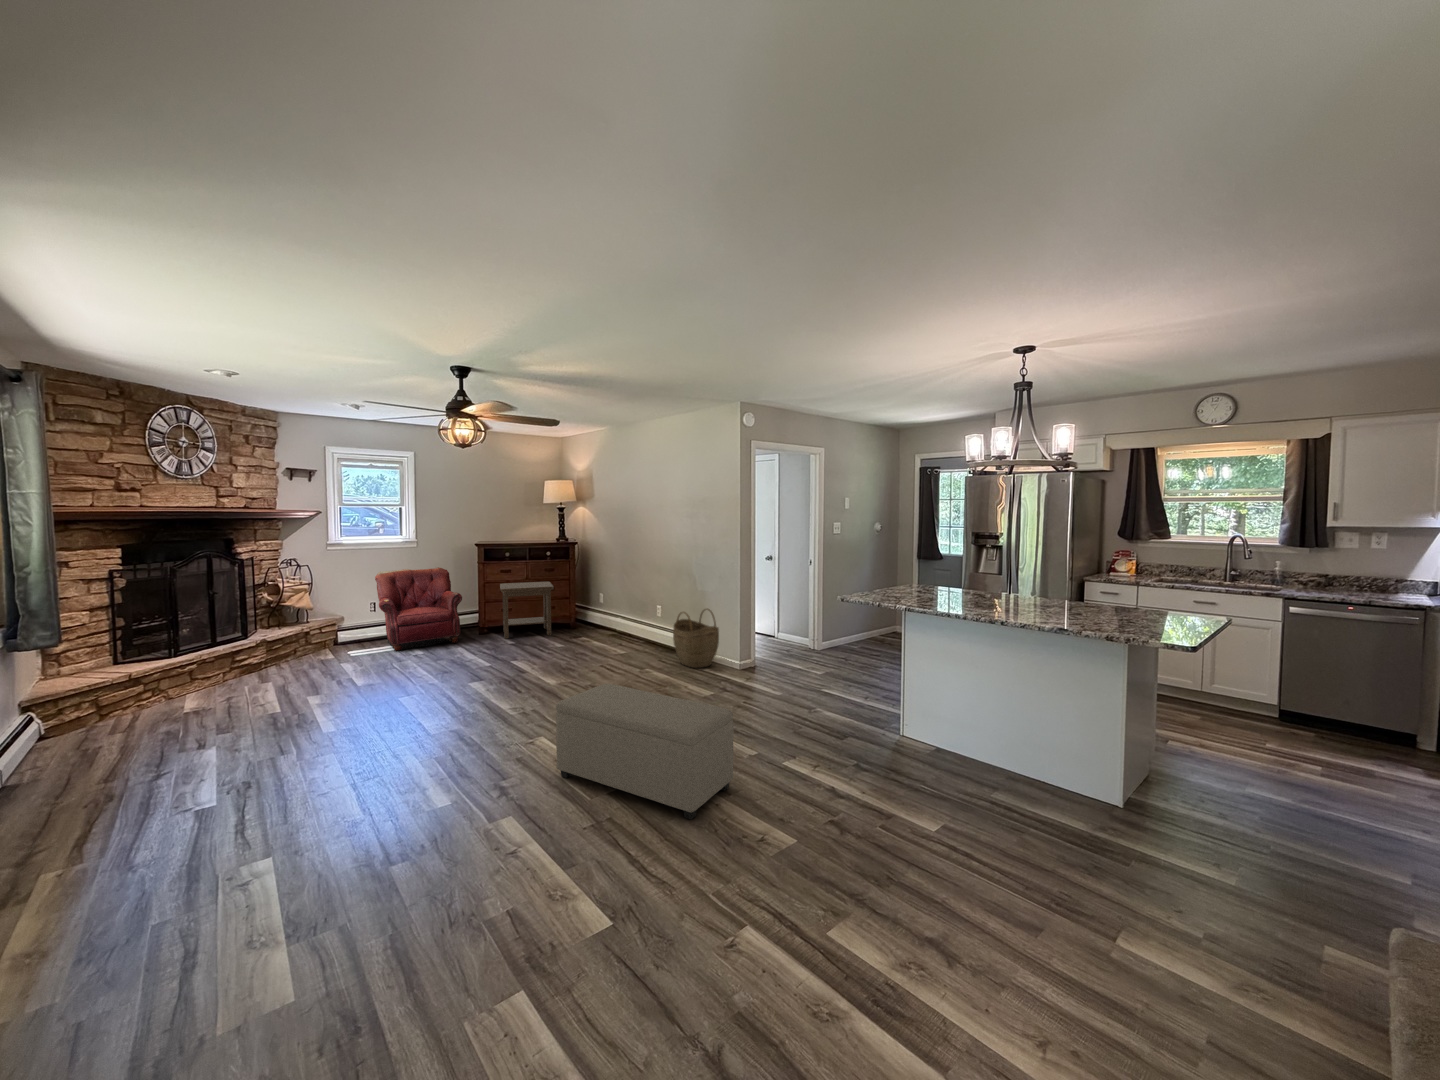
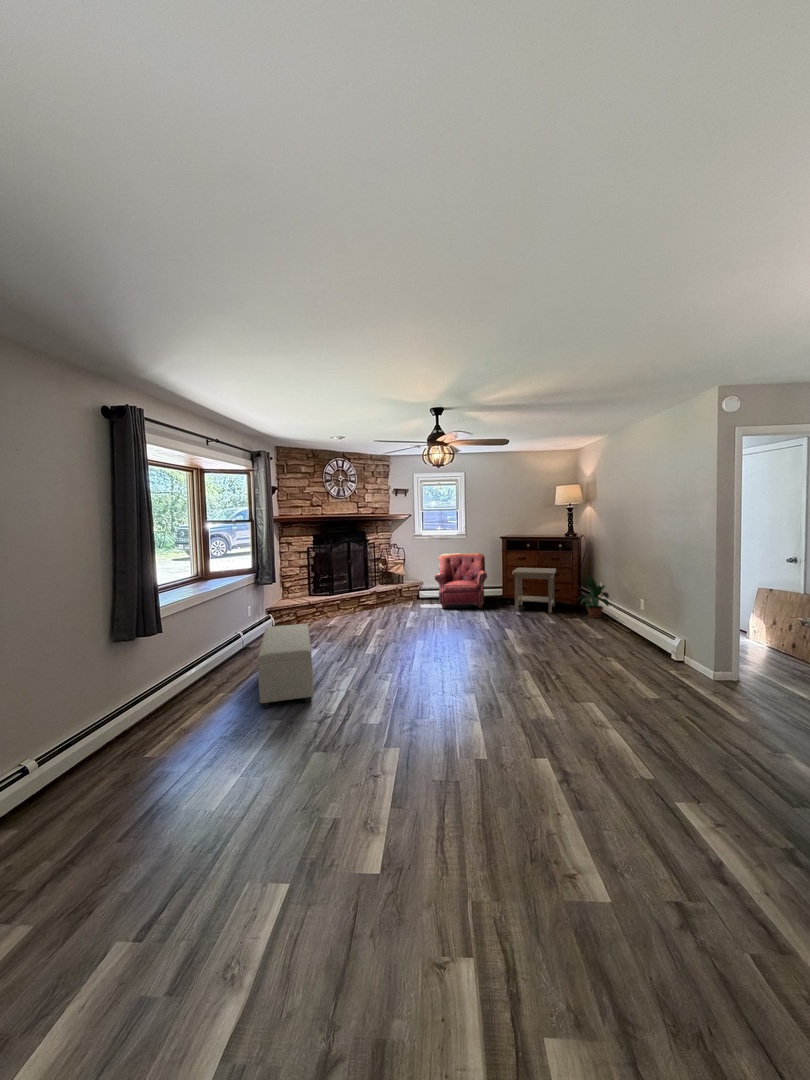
potted plant: none [579,588,617,633] -> present [577,577,609,618]
woven basket: present [673,609,719,668] -> none [640,609,691,669]
ottoman: present [556,684,733,820] -> present [258,624,313,708]

